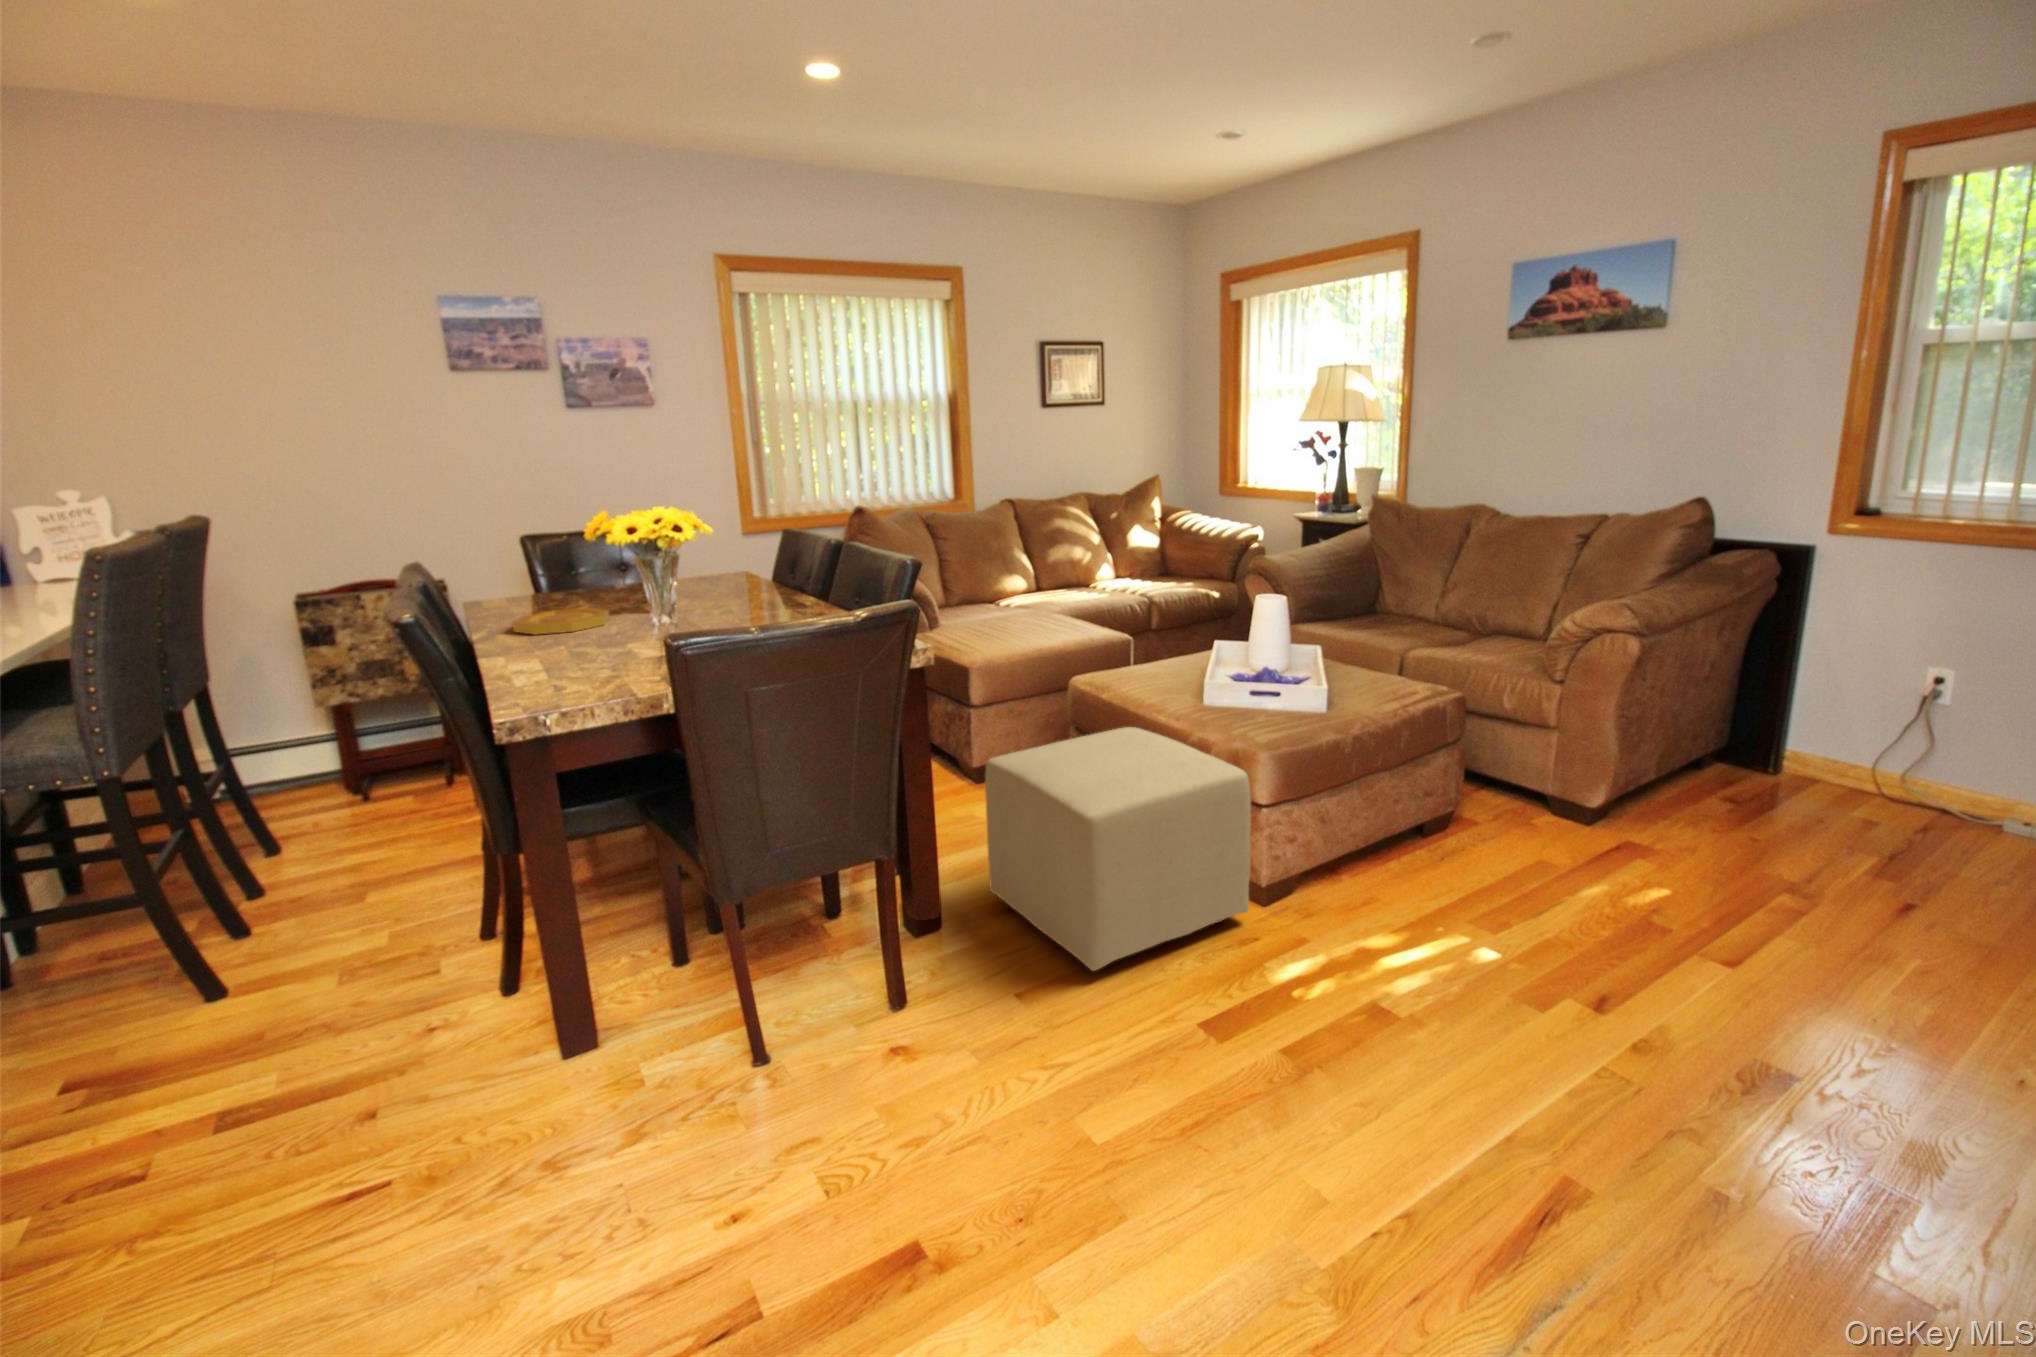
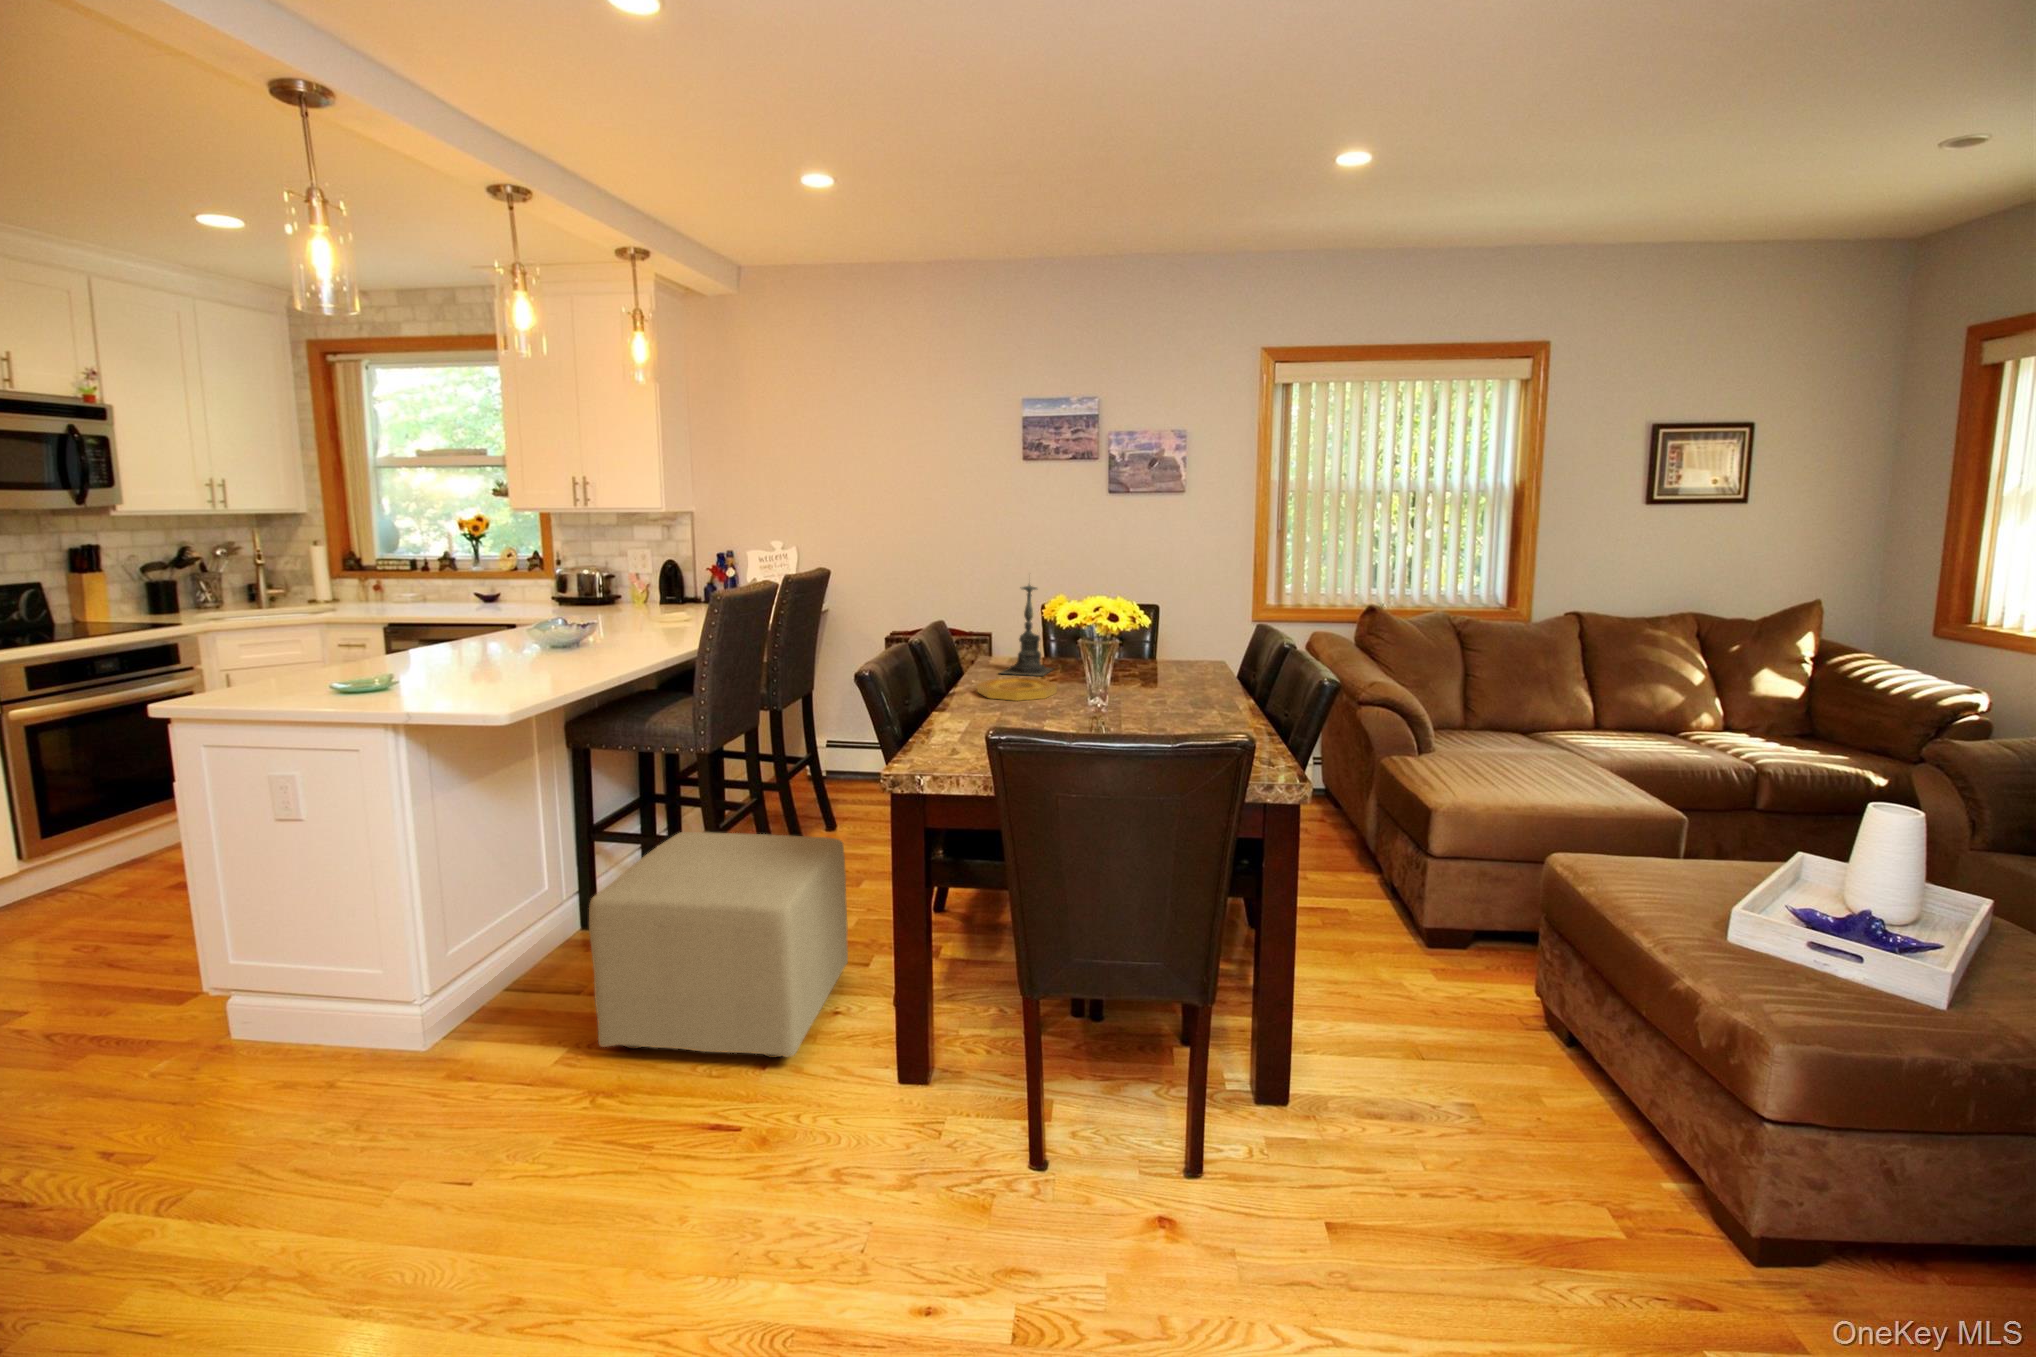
candle holder: none [515,494,577,613] -> present [1001,585,1053,676]
ottoman: present [985,727,1251,971] -> present [589,832,848,1058]

